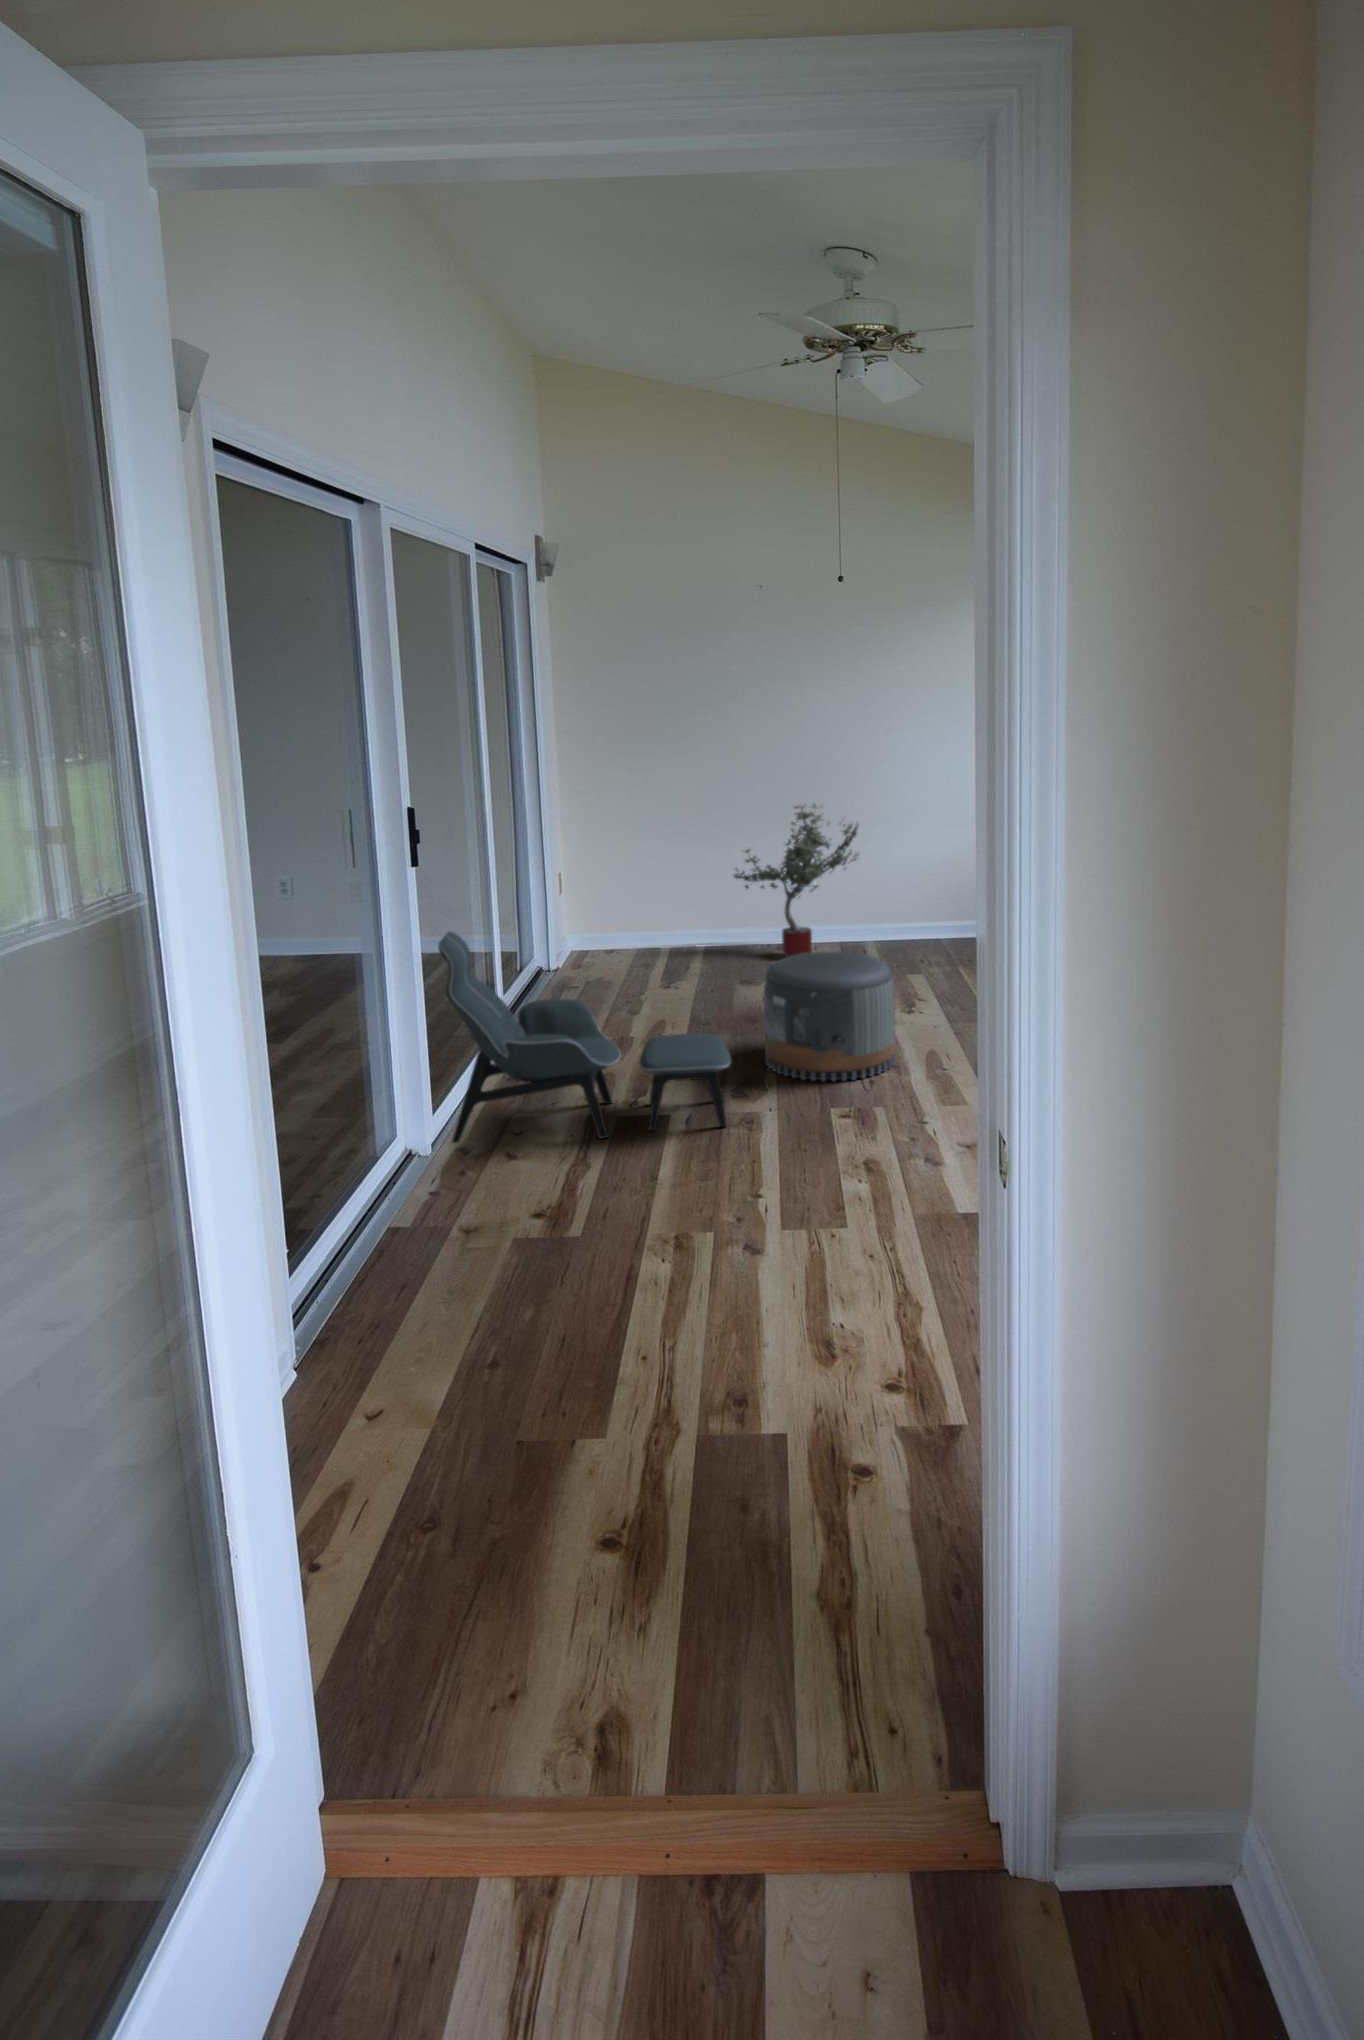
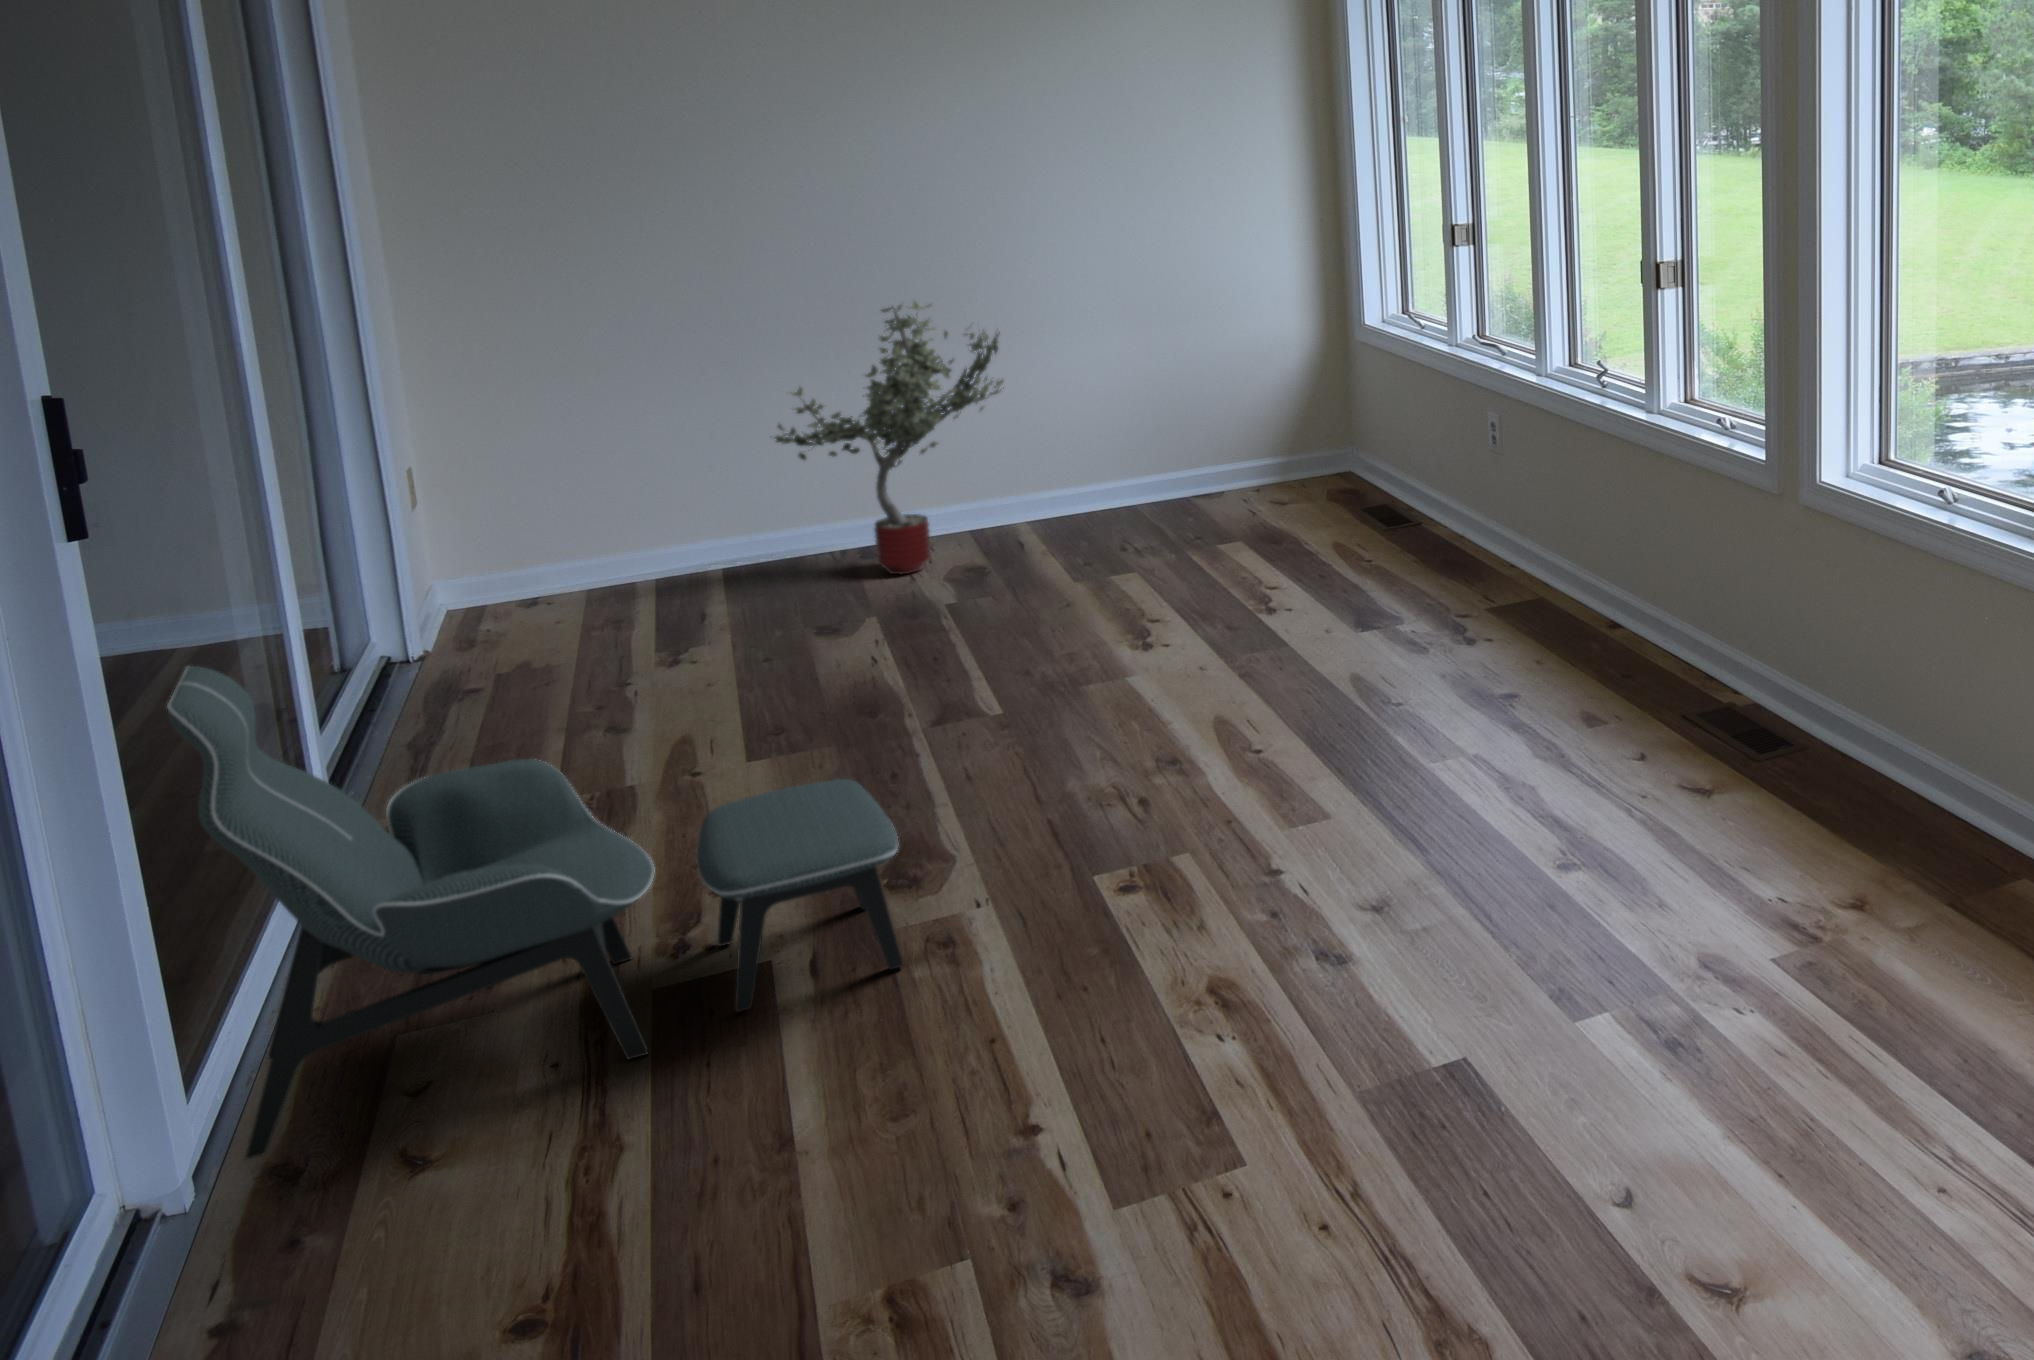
pouf: present [764,951,896,1081] -> none [914,572,1167,825]

